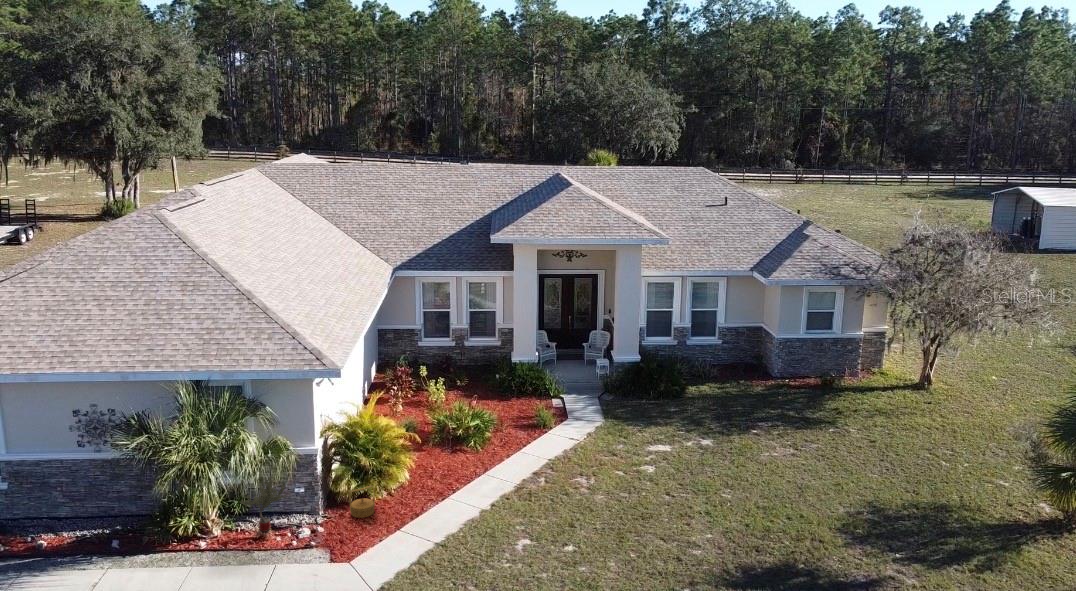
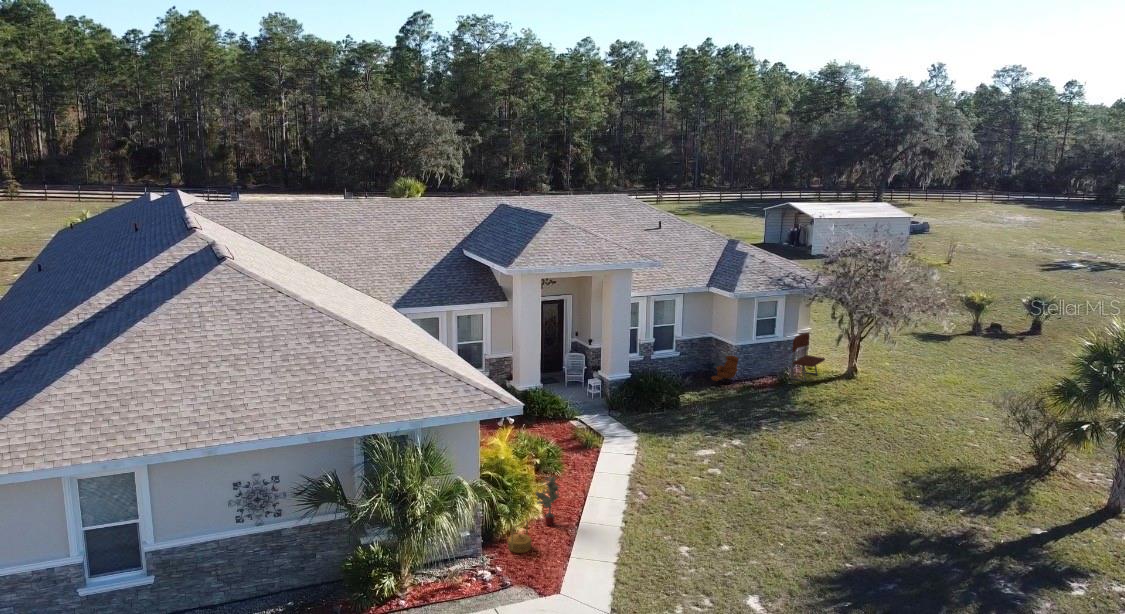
bench: none [846,332,894,387] -> present [790,334,825,382]
lounge chair: none [742,349,779,383] -> present [711,355,738,386]
potted tree: present [241,476,285,532] -> present [535,476,560,525]

